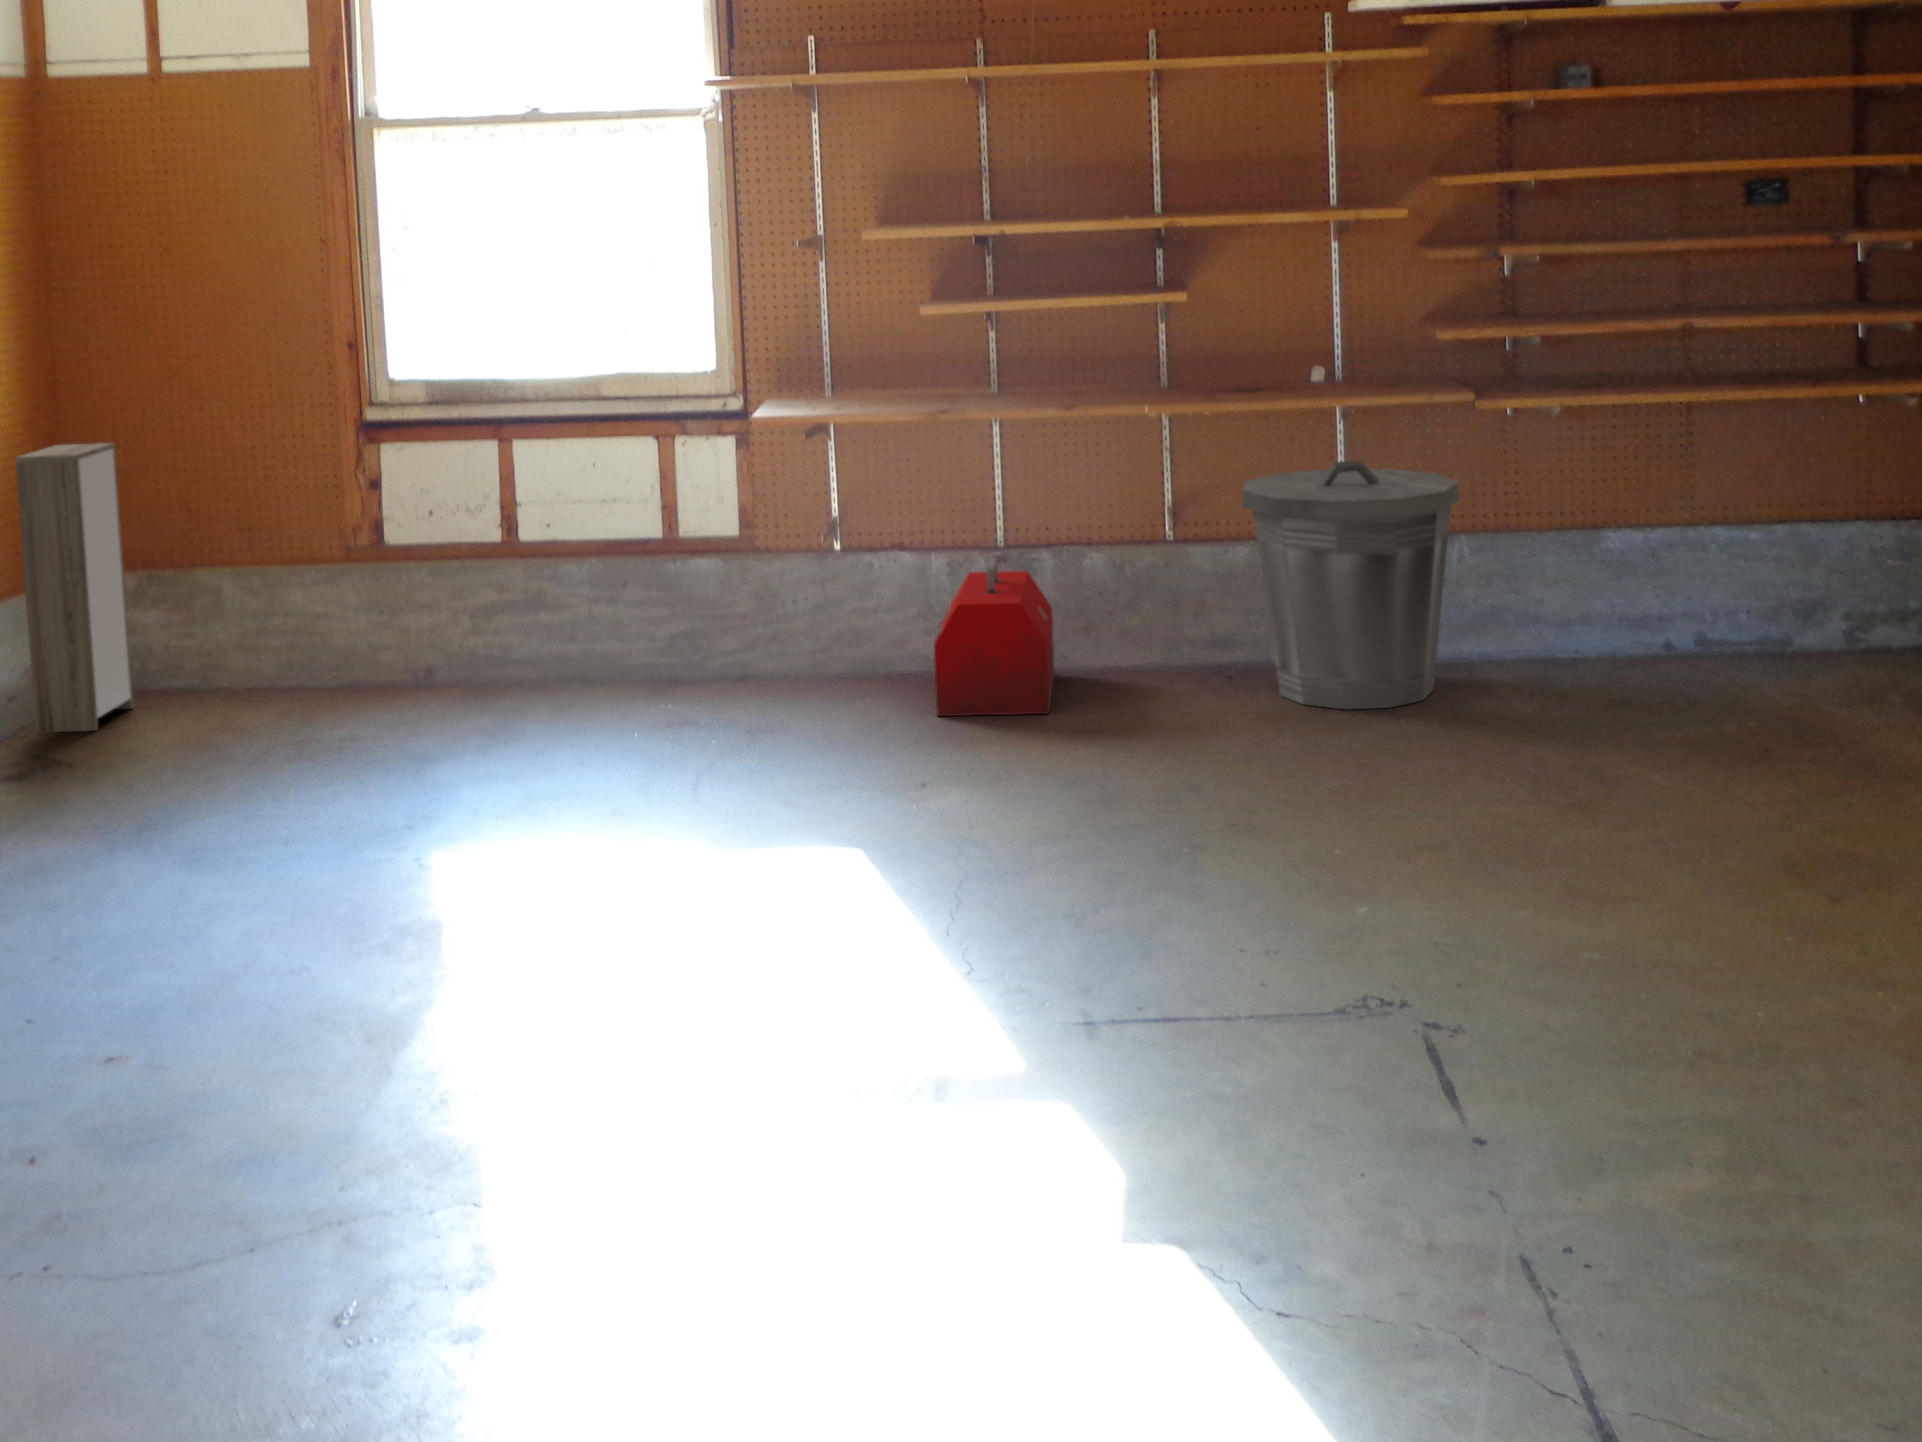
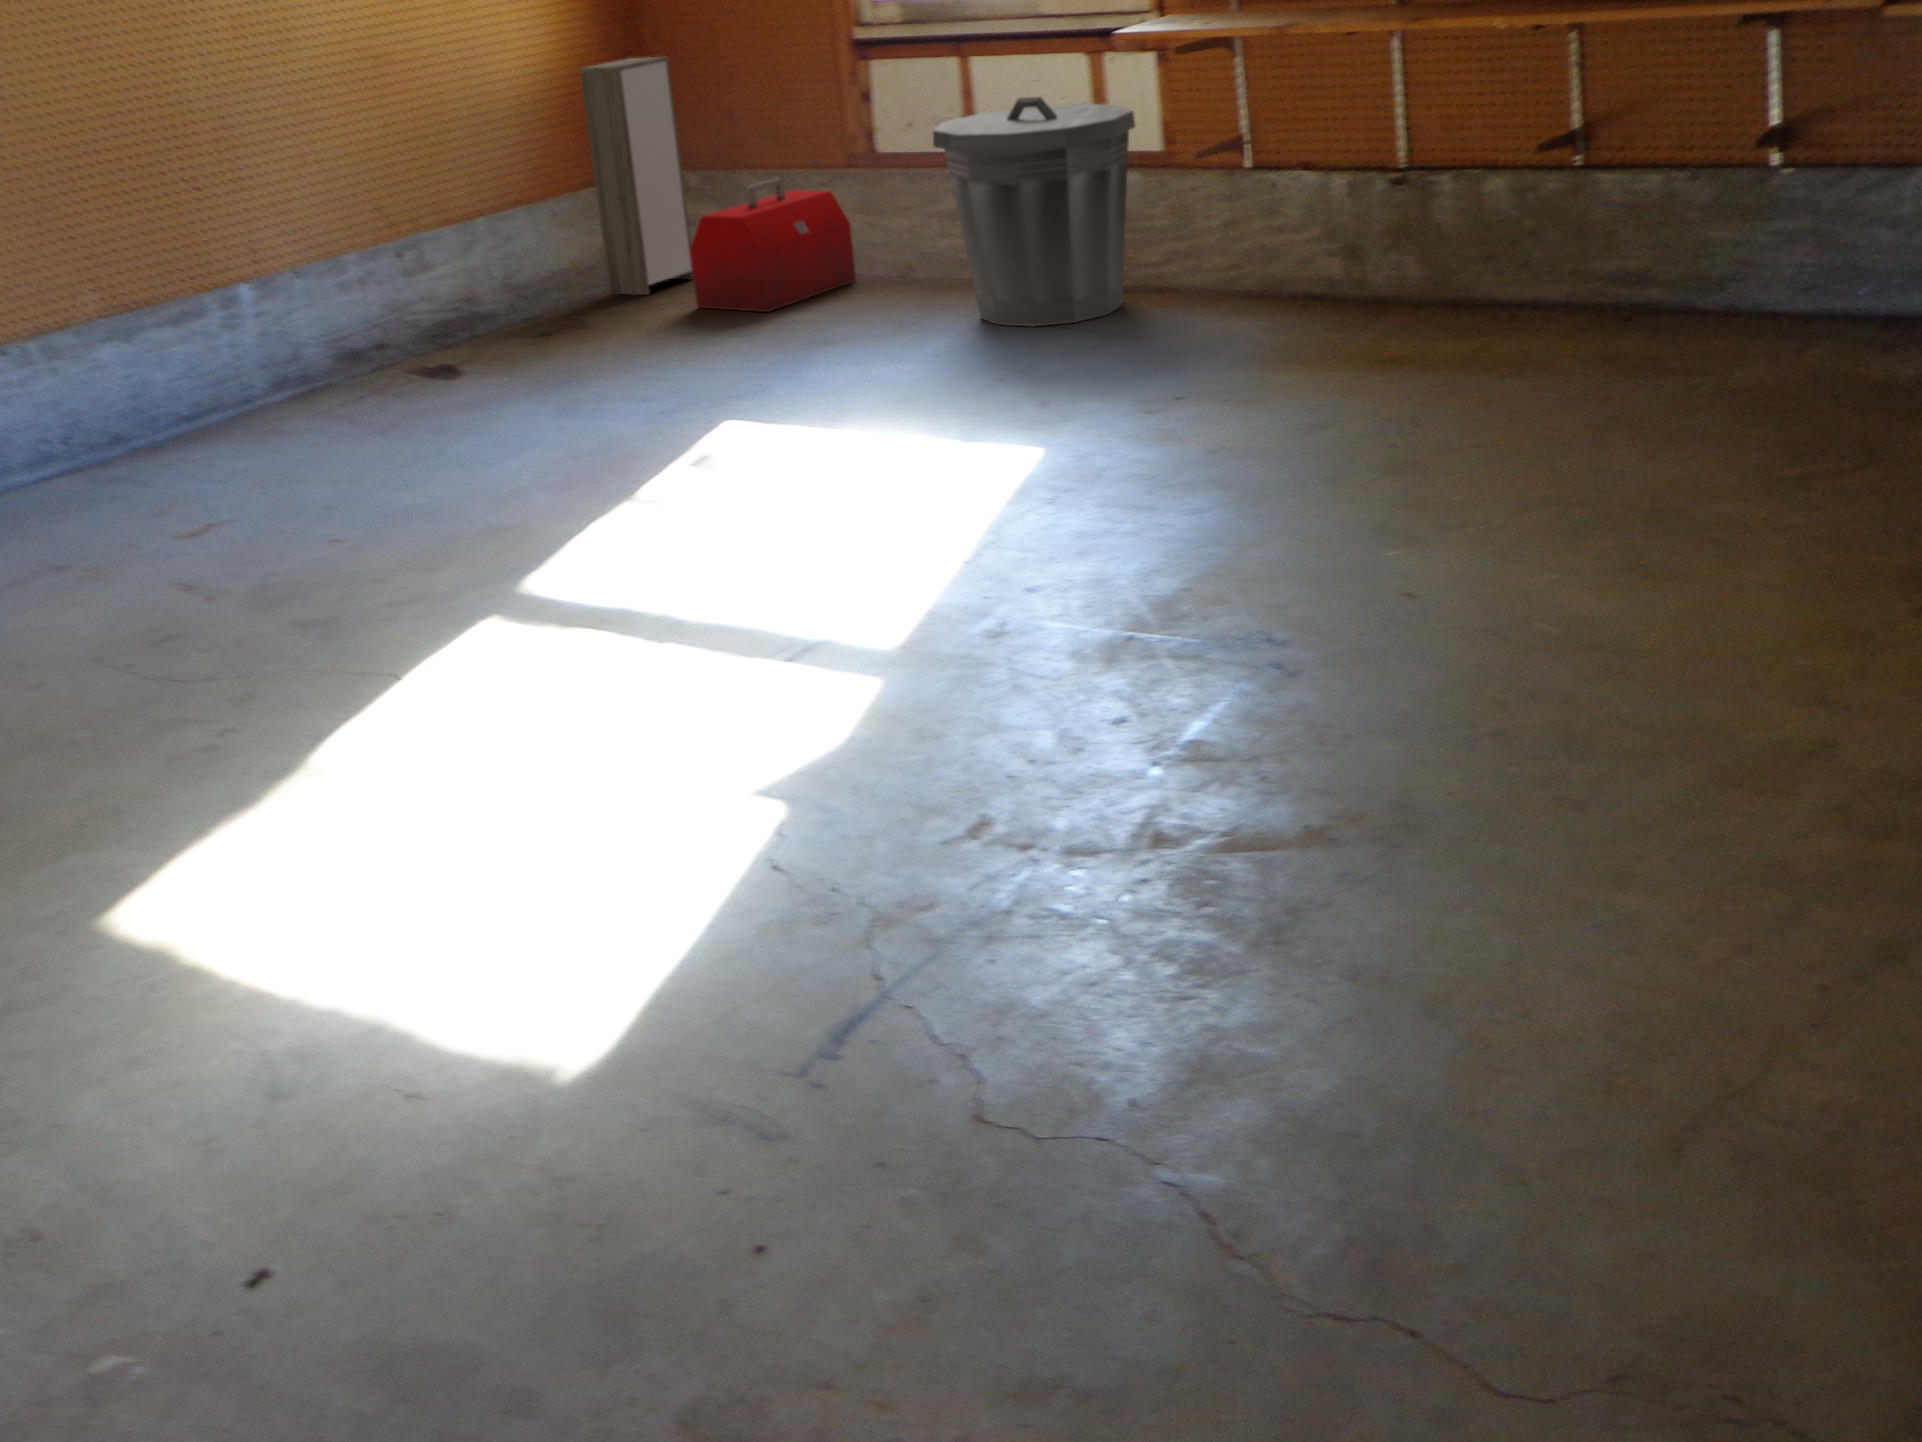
trash can: present [1243,460,1459,709] -> present [933,97,1135,326]
toolbox: present [934,557,1054,716] -> present [690,178,856,312]

